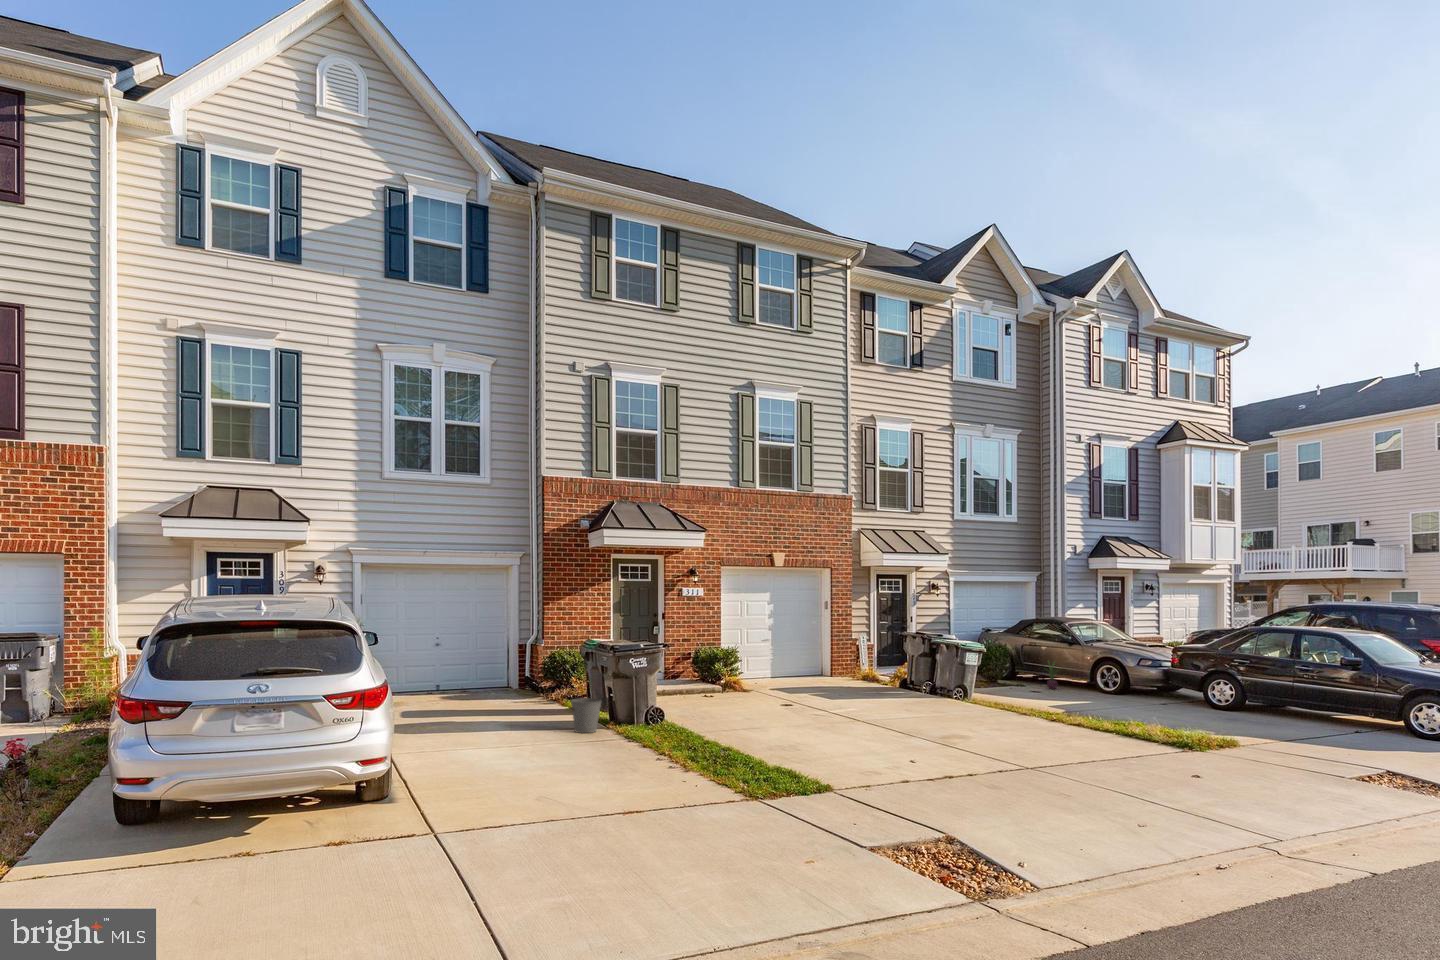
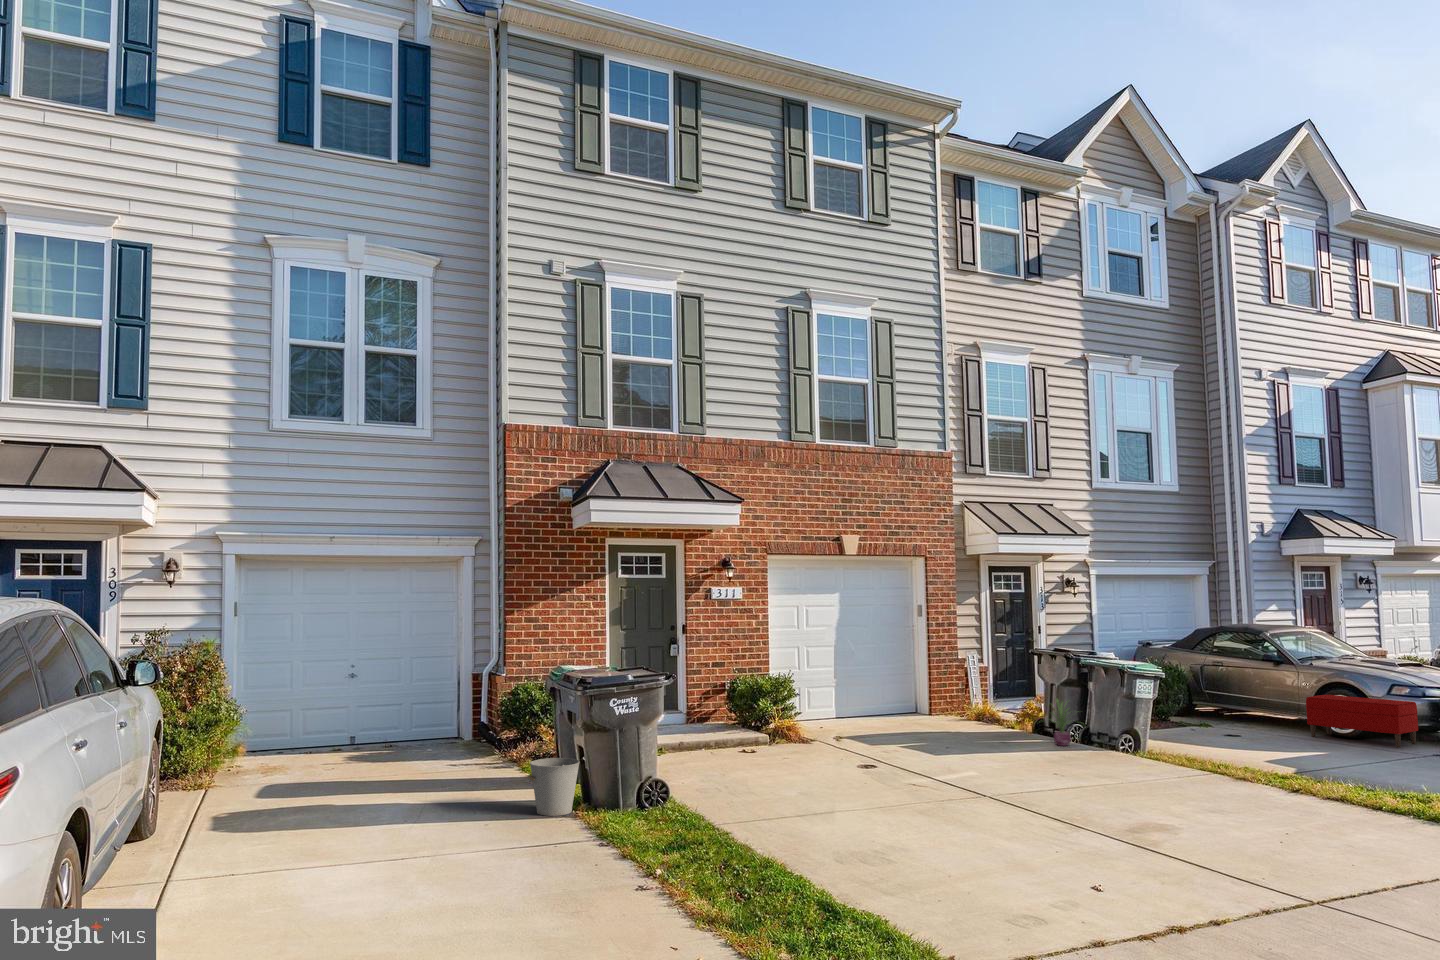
decorative plant: present [1047,662,1058,689] -> present [1052,698,1071,746]
bench: none [1084,667,1153,702] -> present [1306,695,1418,748]

